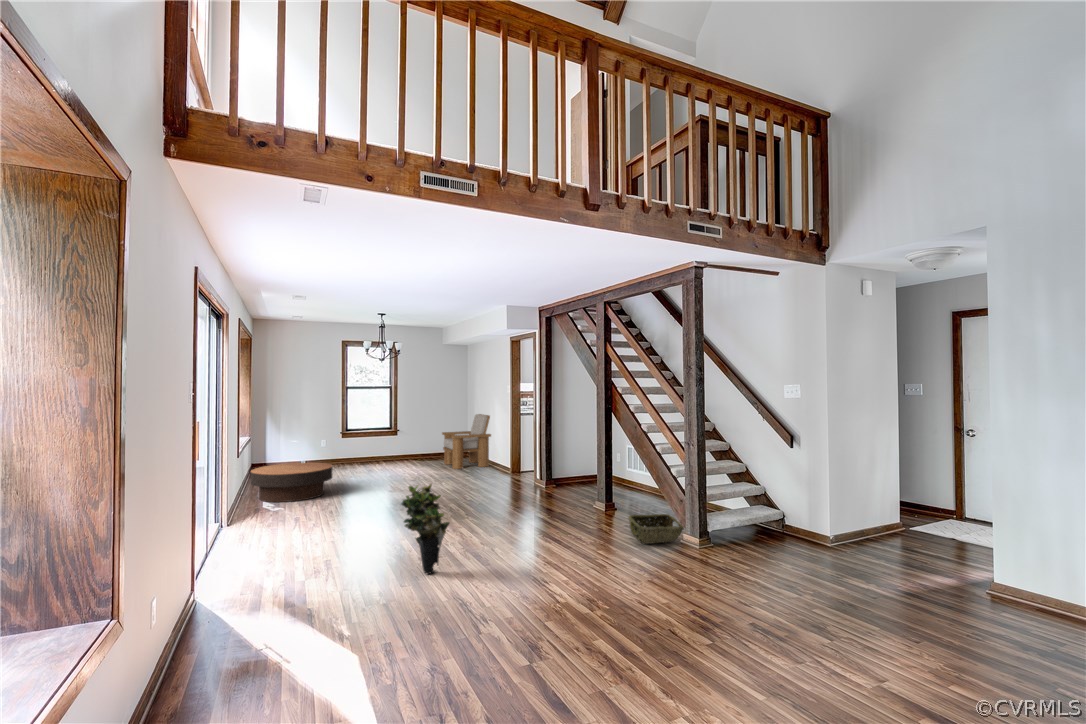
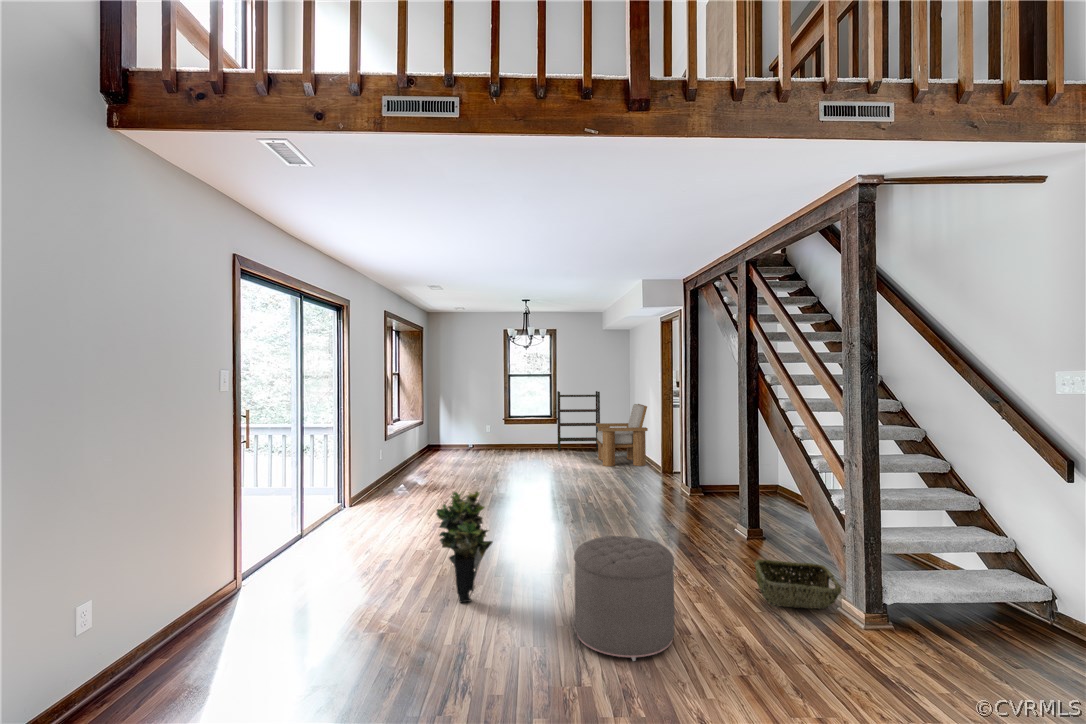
bookshelf: none [399,404,440,460] -> present [557,391,600,451]
coffee table: present [250,463,332,502] -> none [383,450,460,490]
ottoman: none [530,505,601,586] -> present [574,536,674,661]

